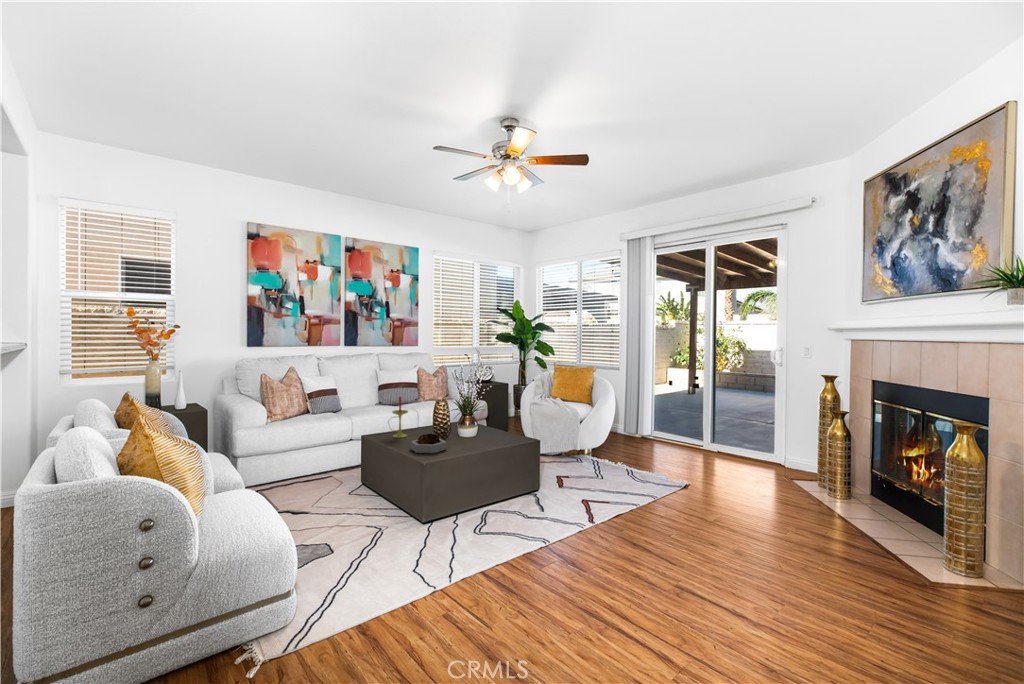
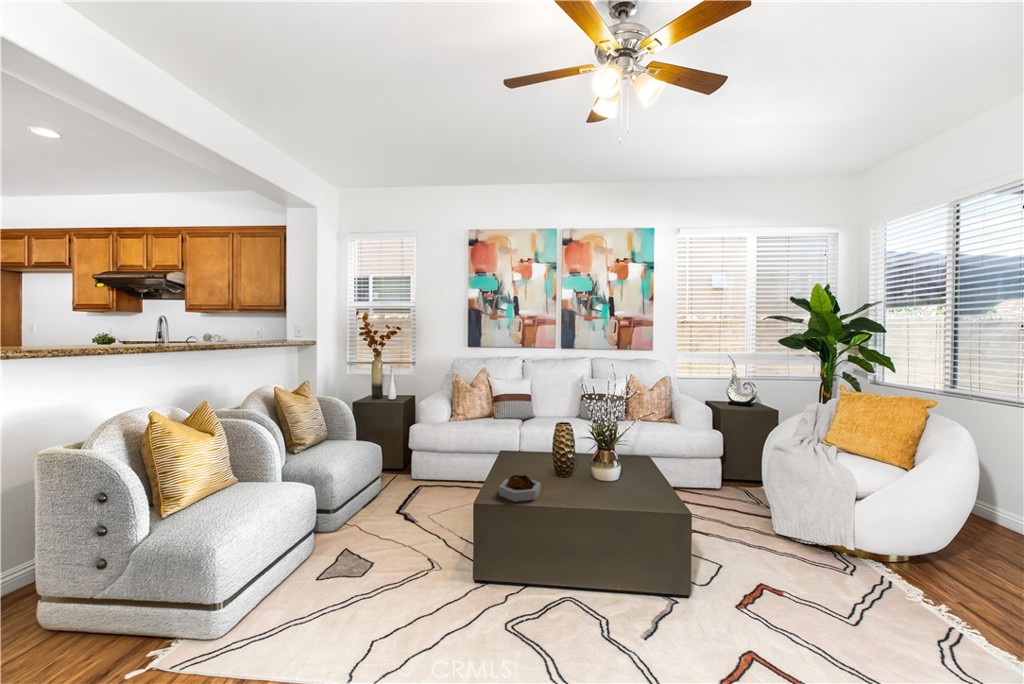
candle: present [391,397,408,438] -> none [515,420,538,469]

